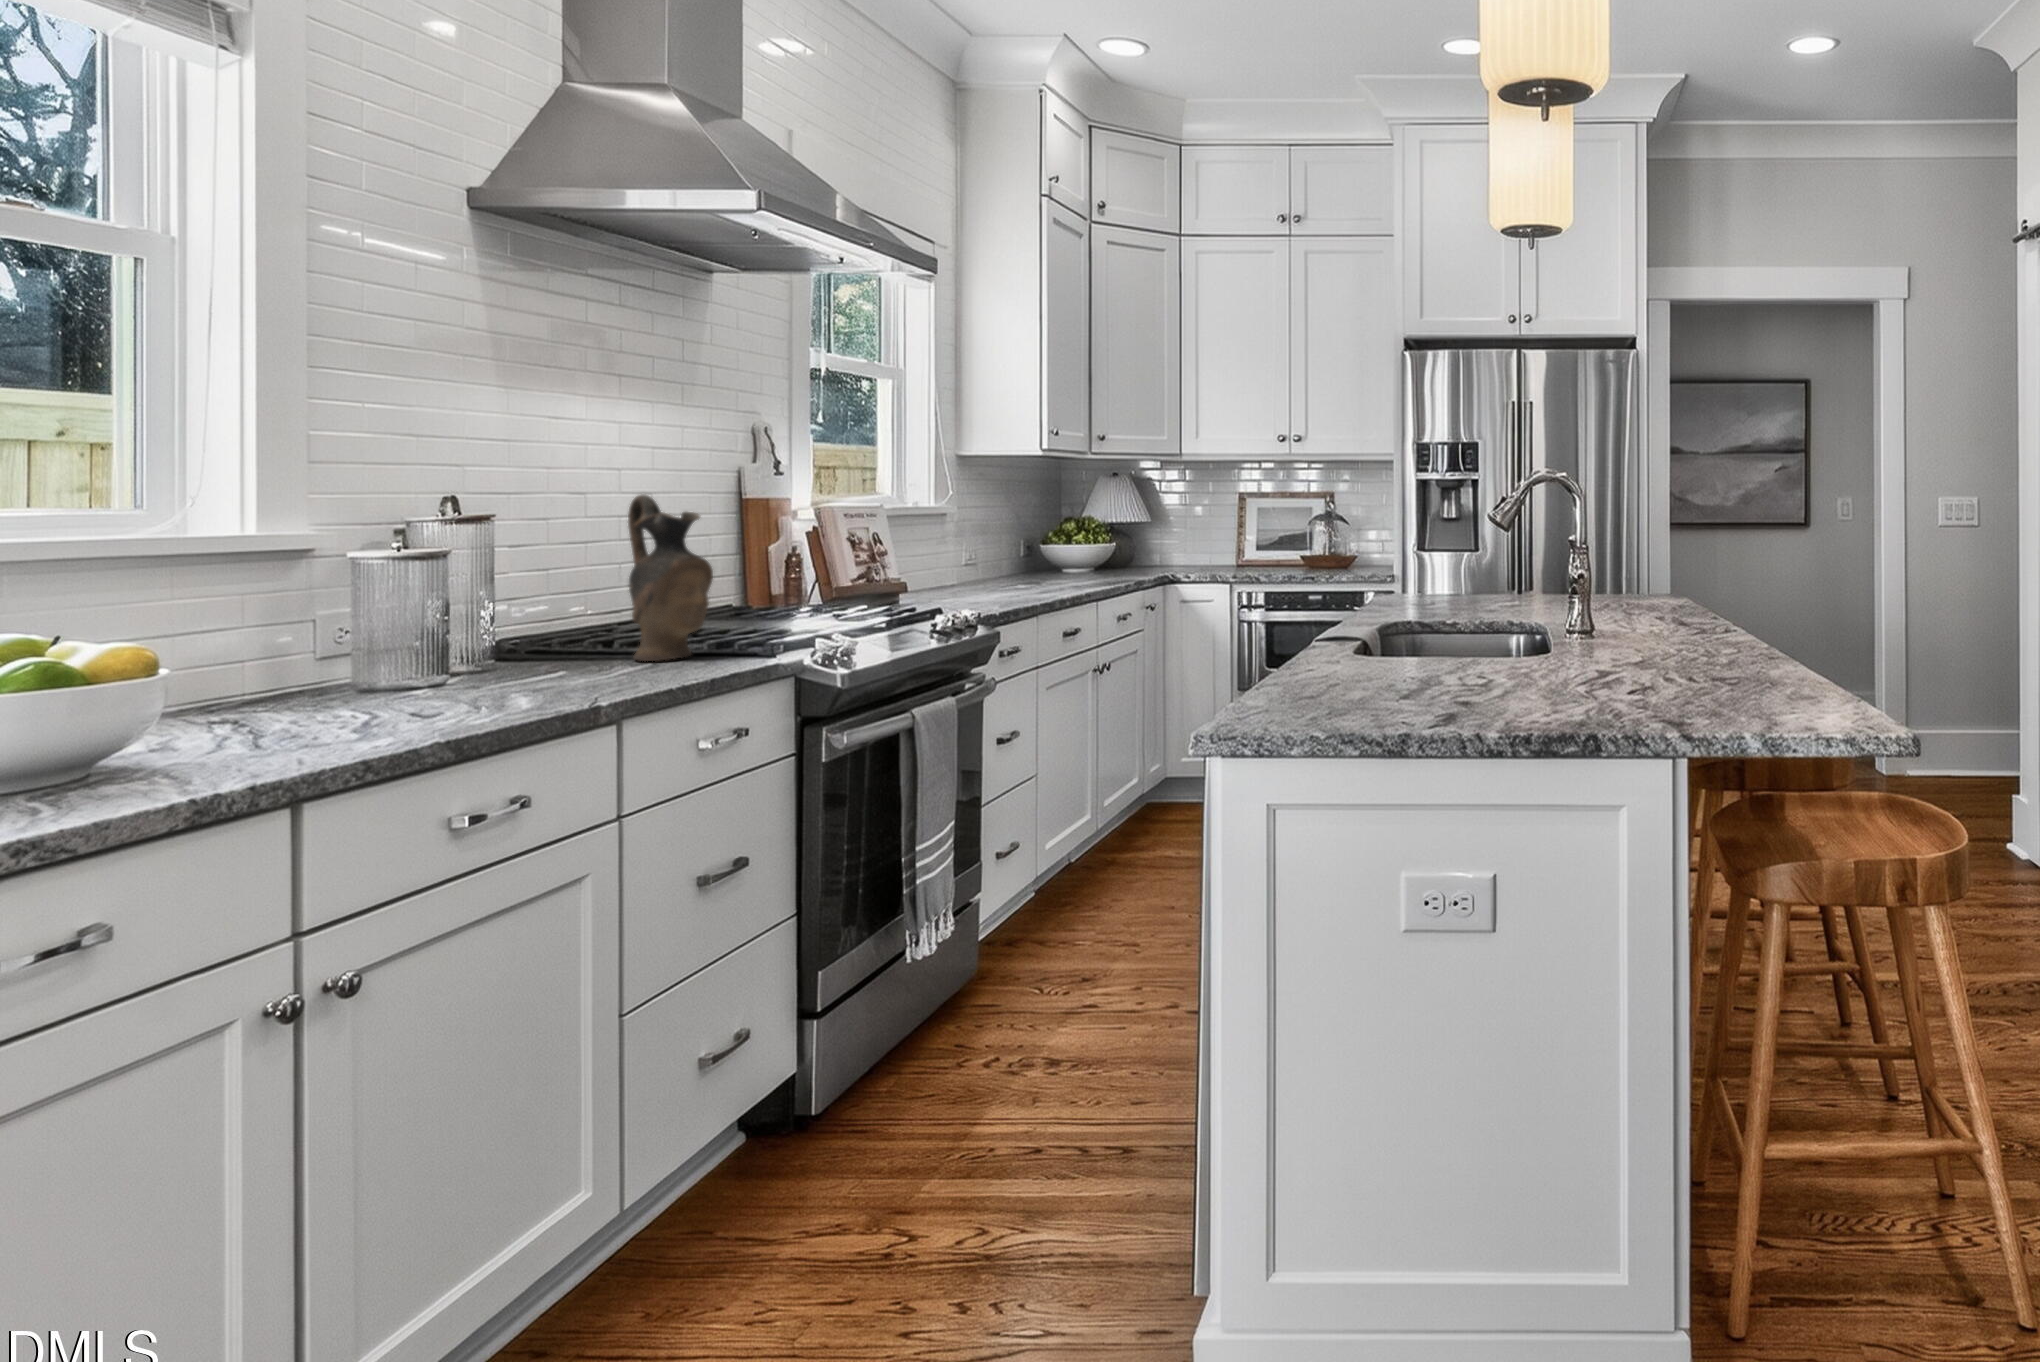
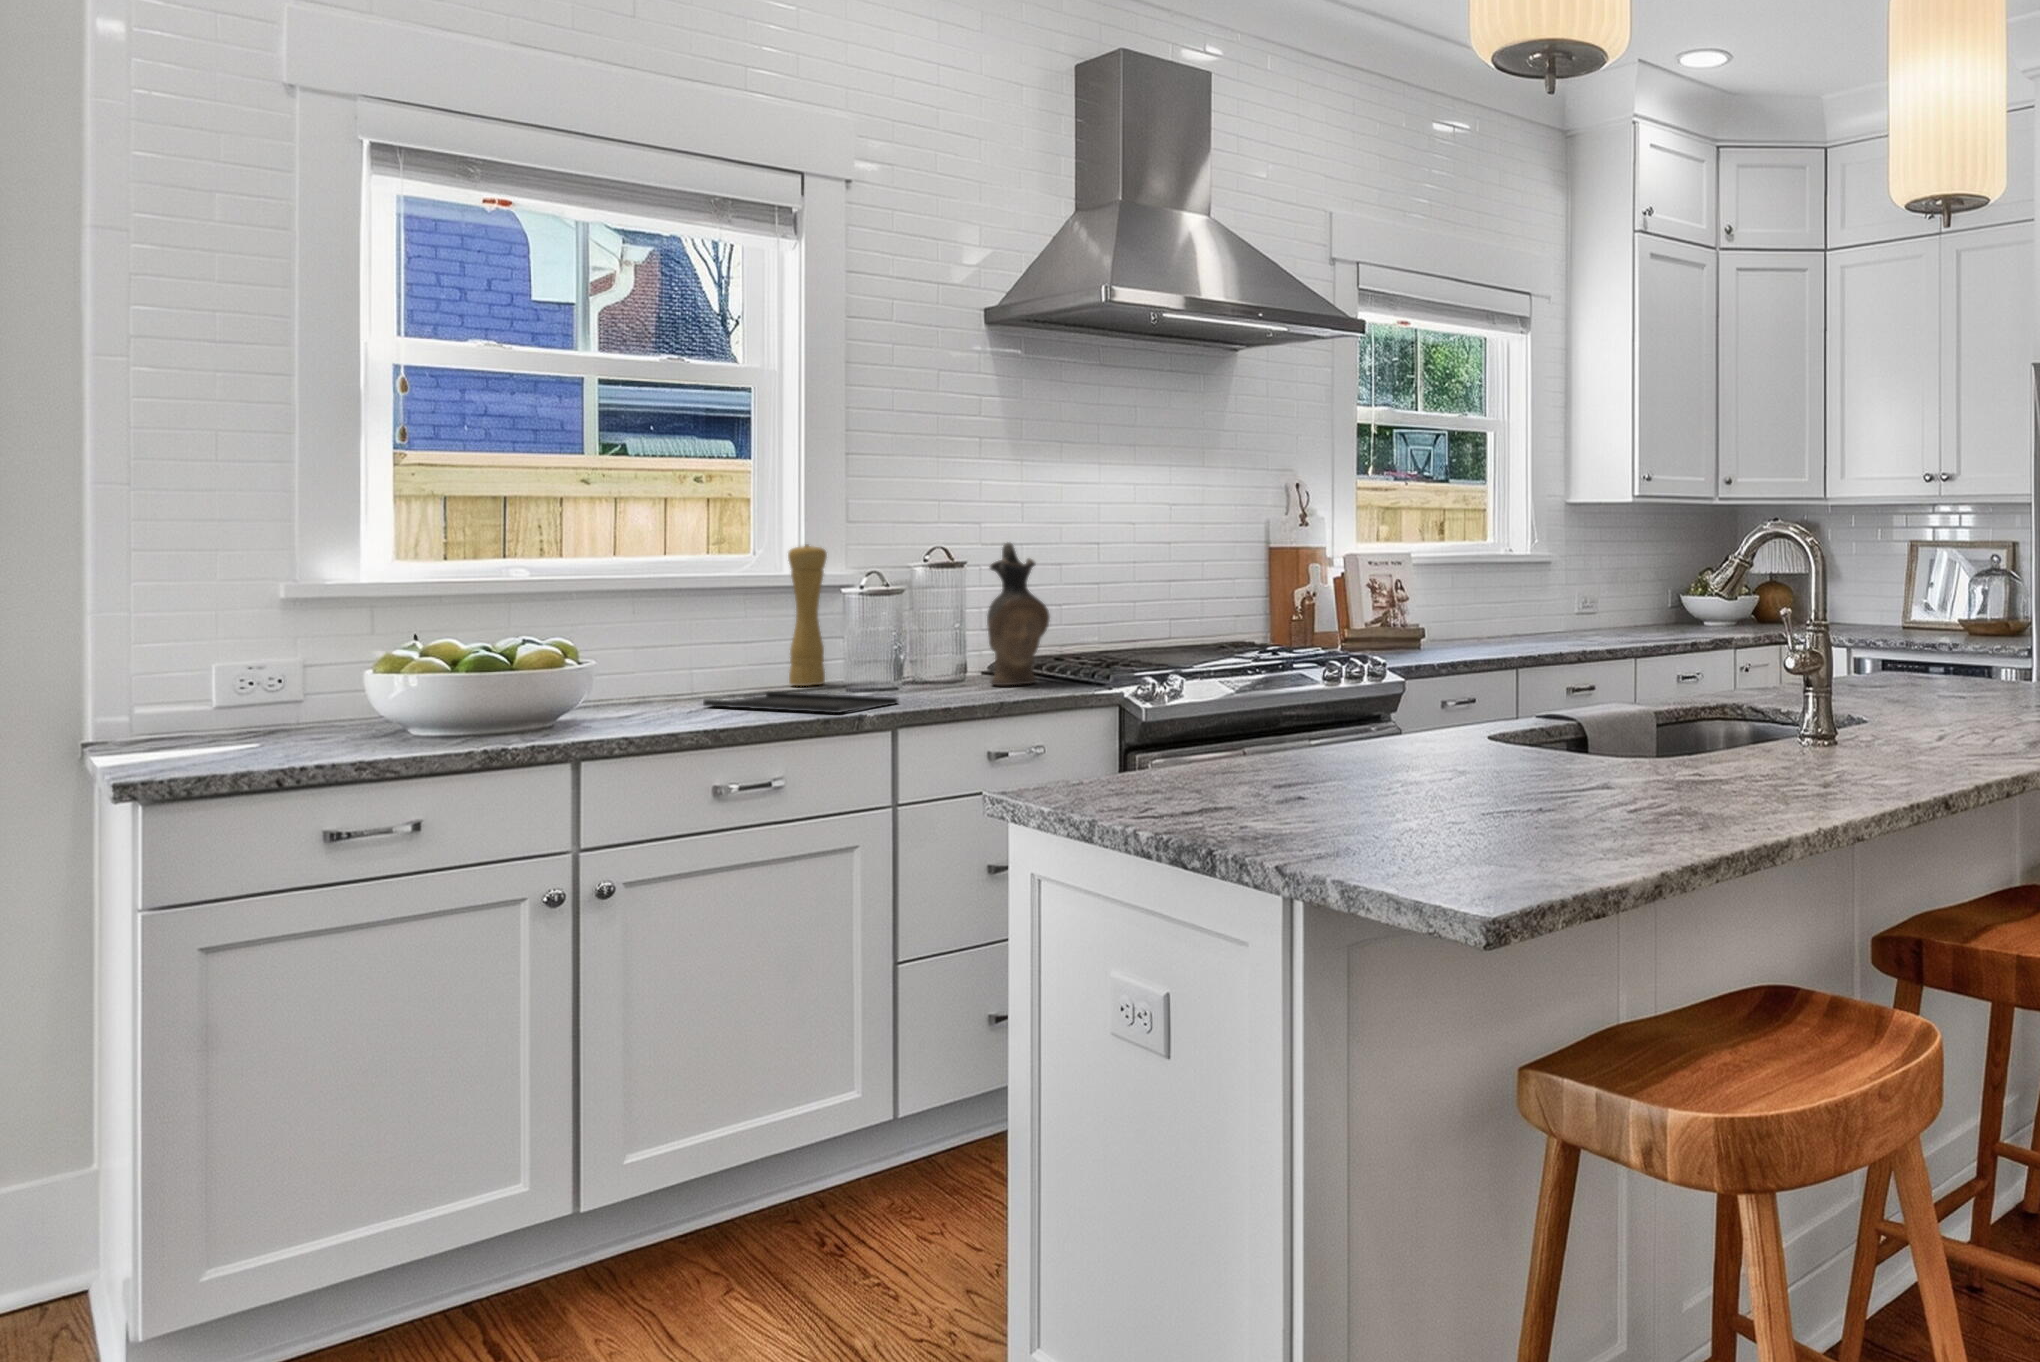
pepper mill: none [316,499,378,686] -> present [788,545,827,686]
tray: none [302,681,602,719] -> present [703,692,898,713]

